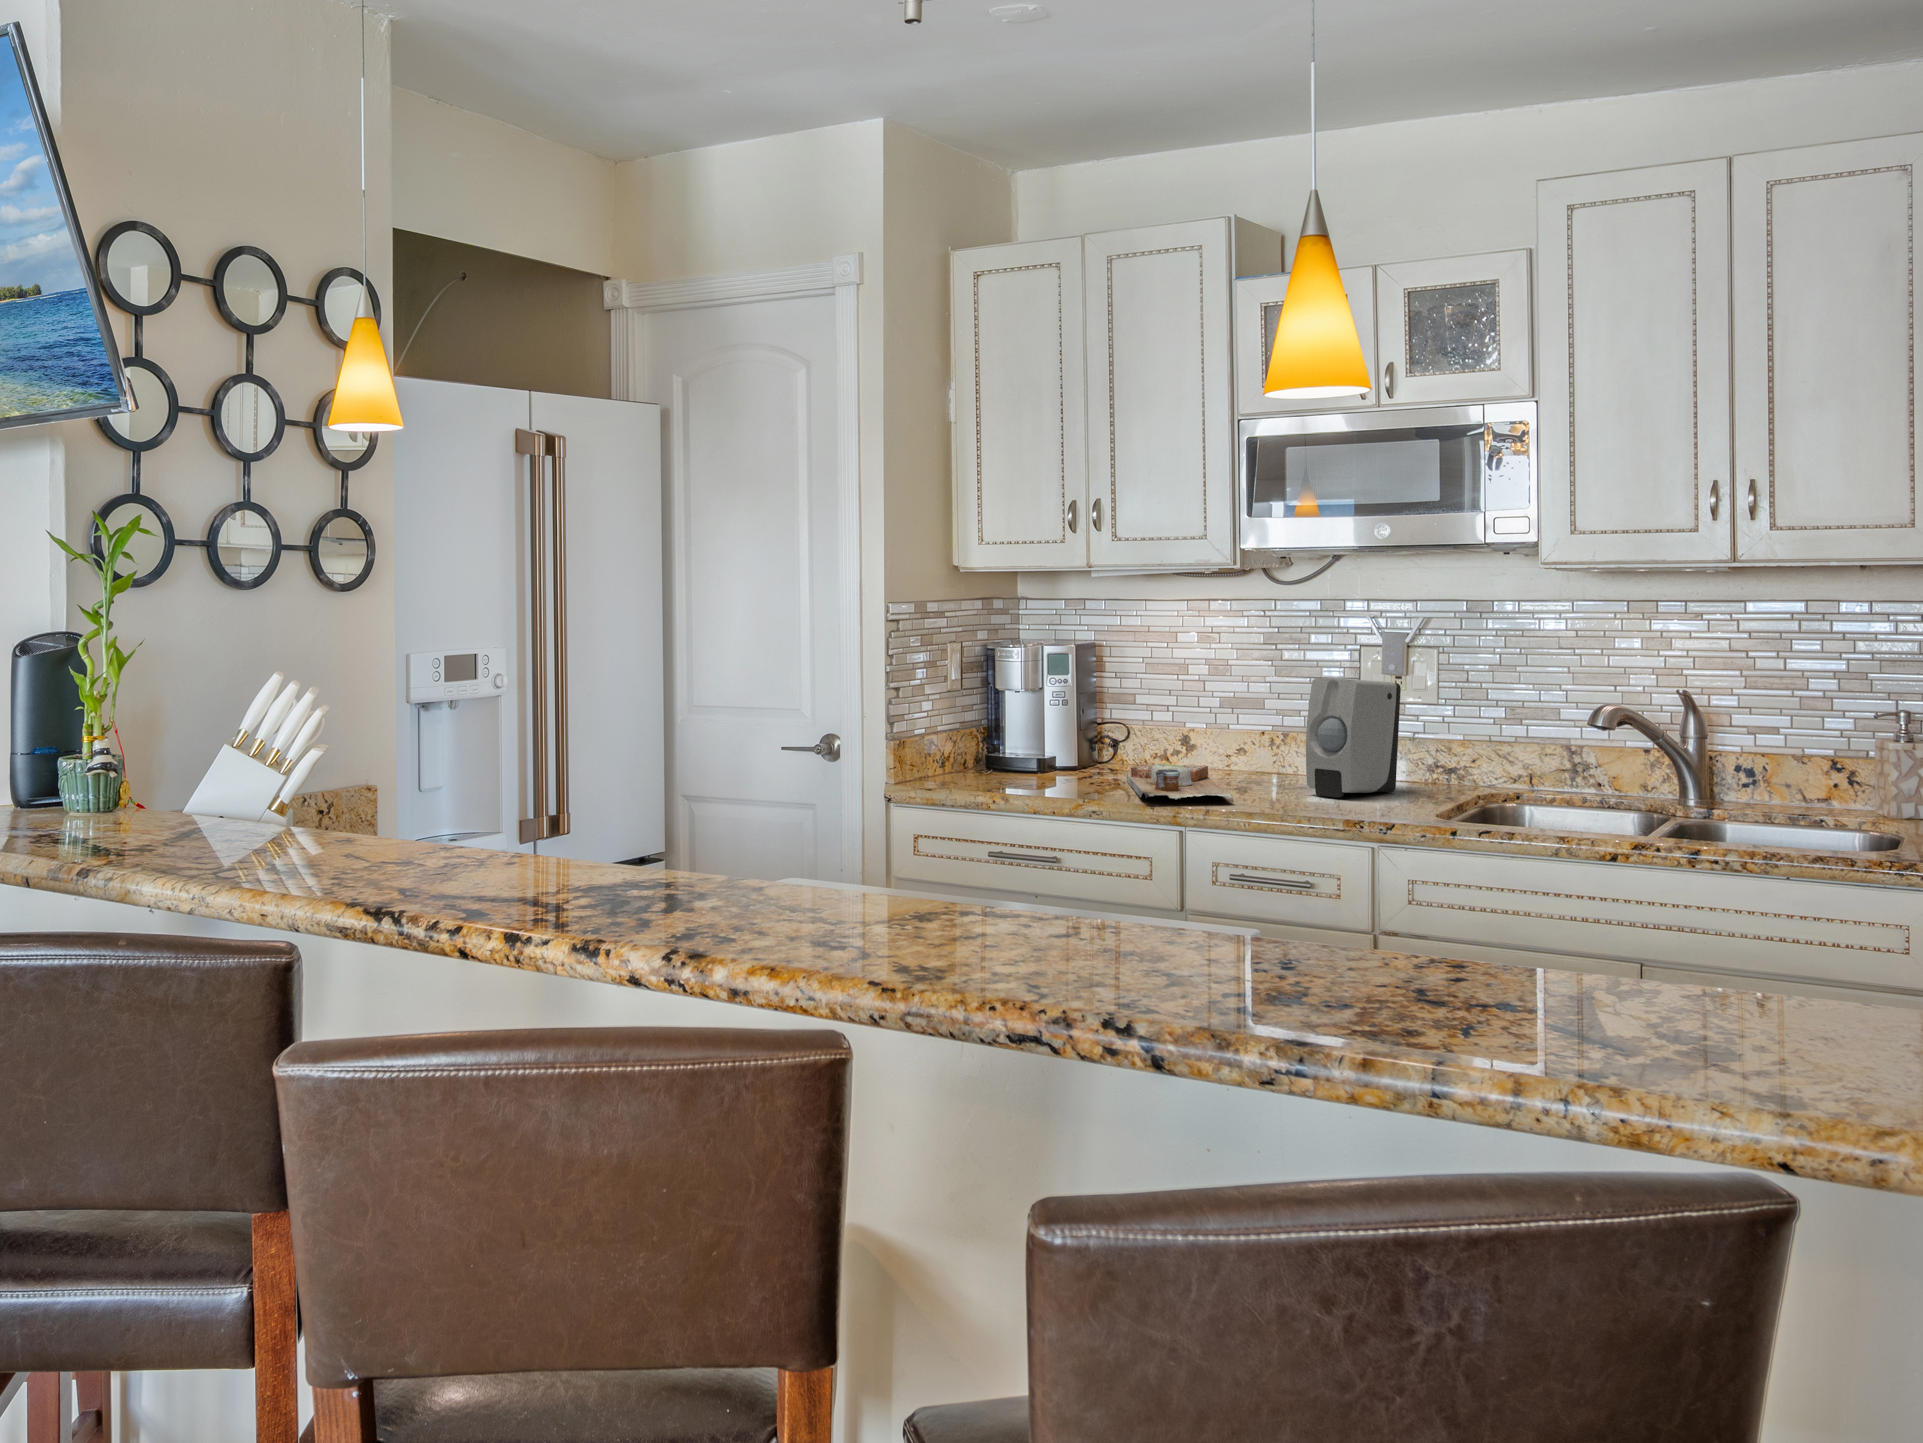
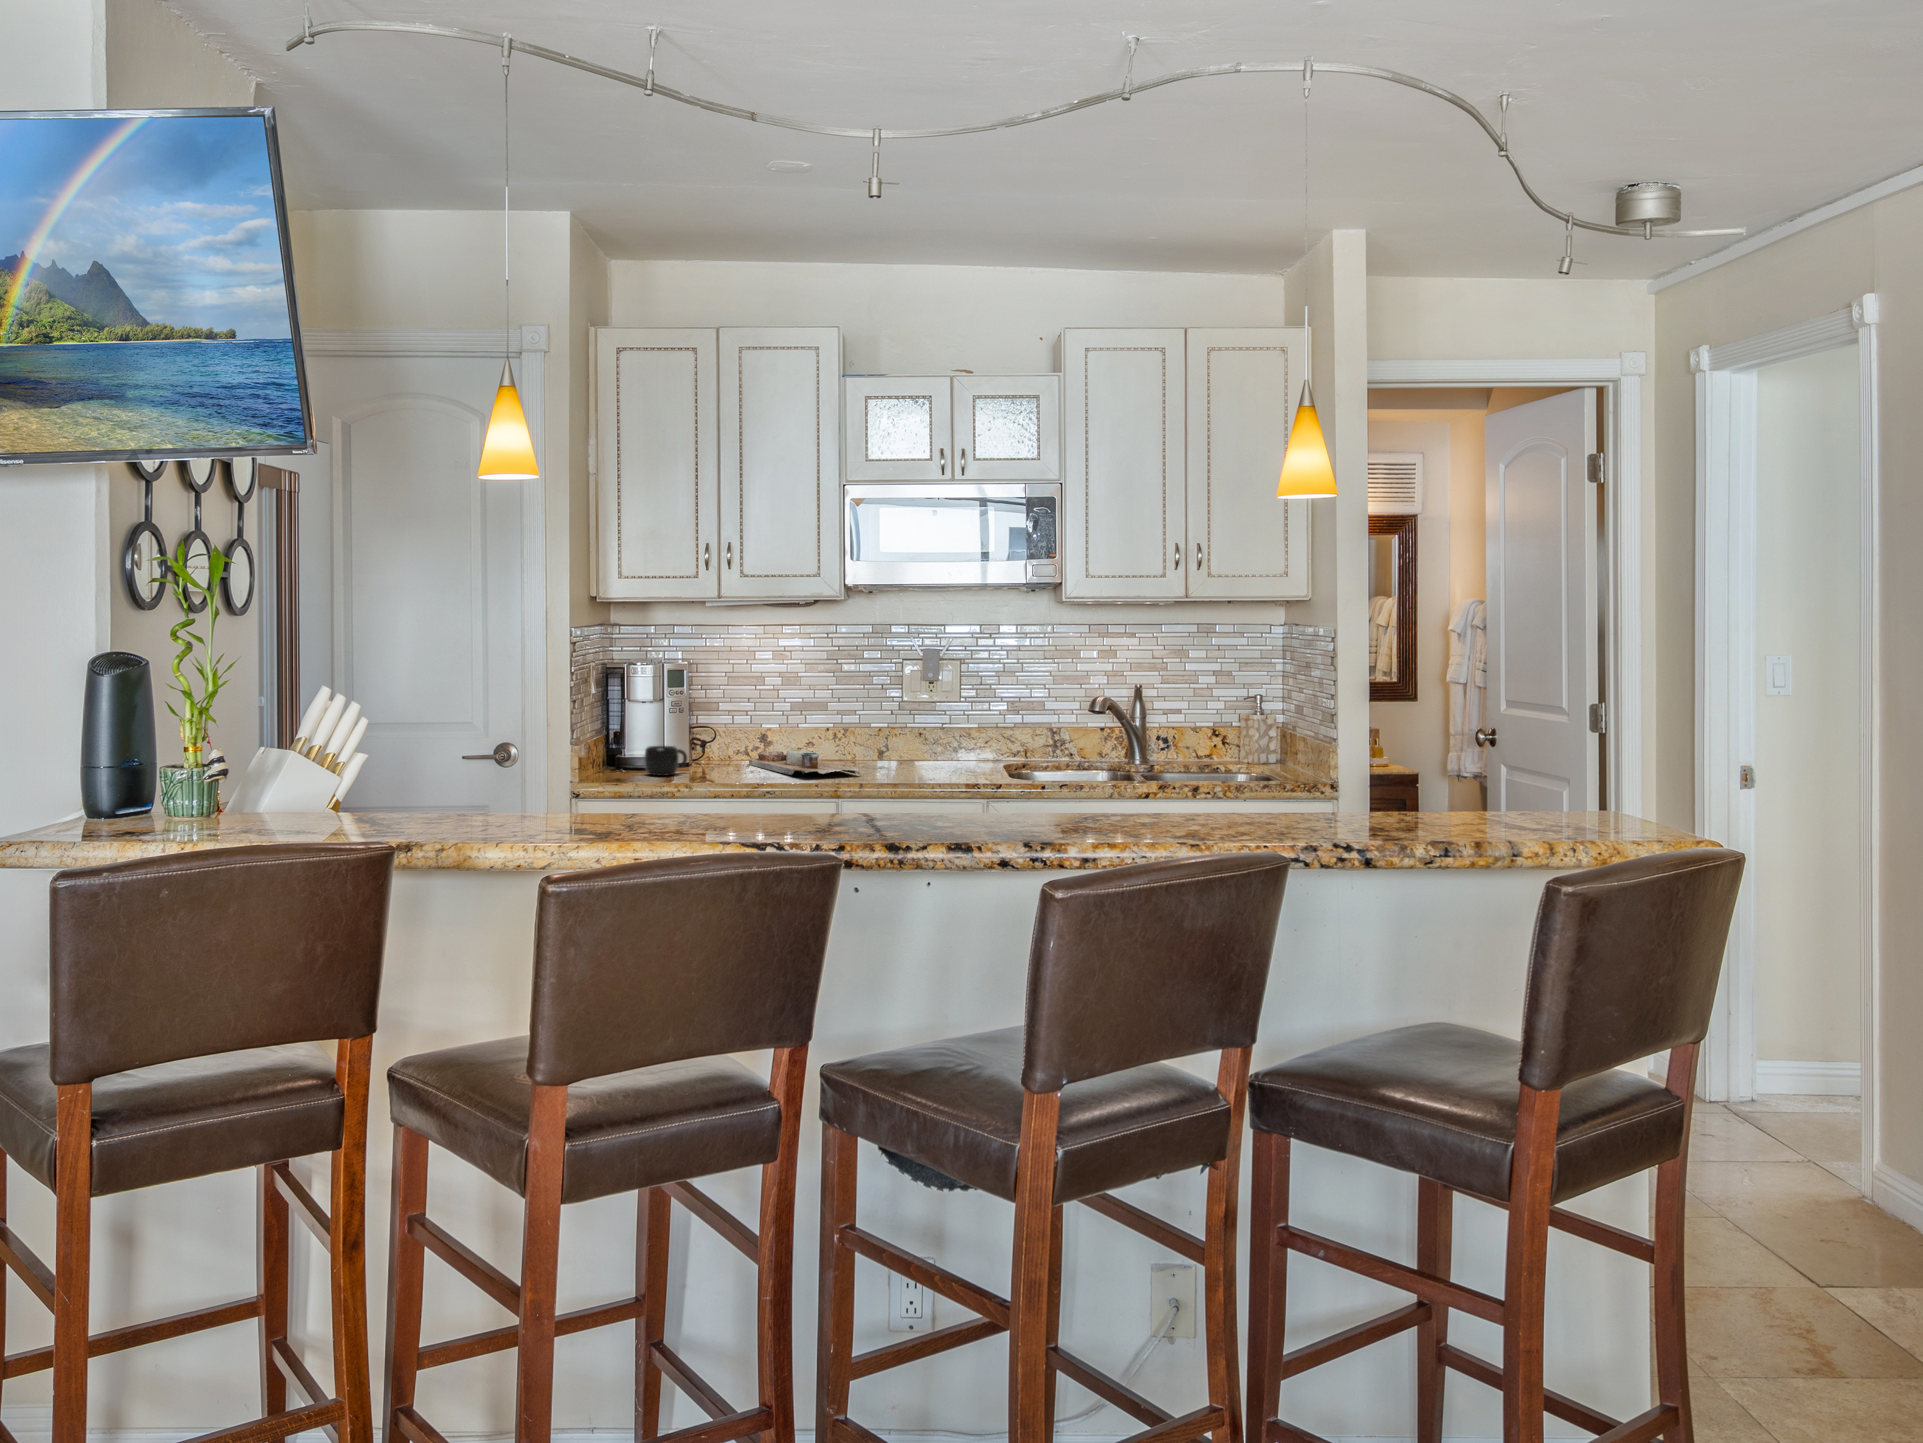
soap dispenser: present [1306,678,1401,798] -> none [894,684,950,769]
mug: none [968,753,1026,791] -> present [644,746,687,776]

